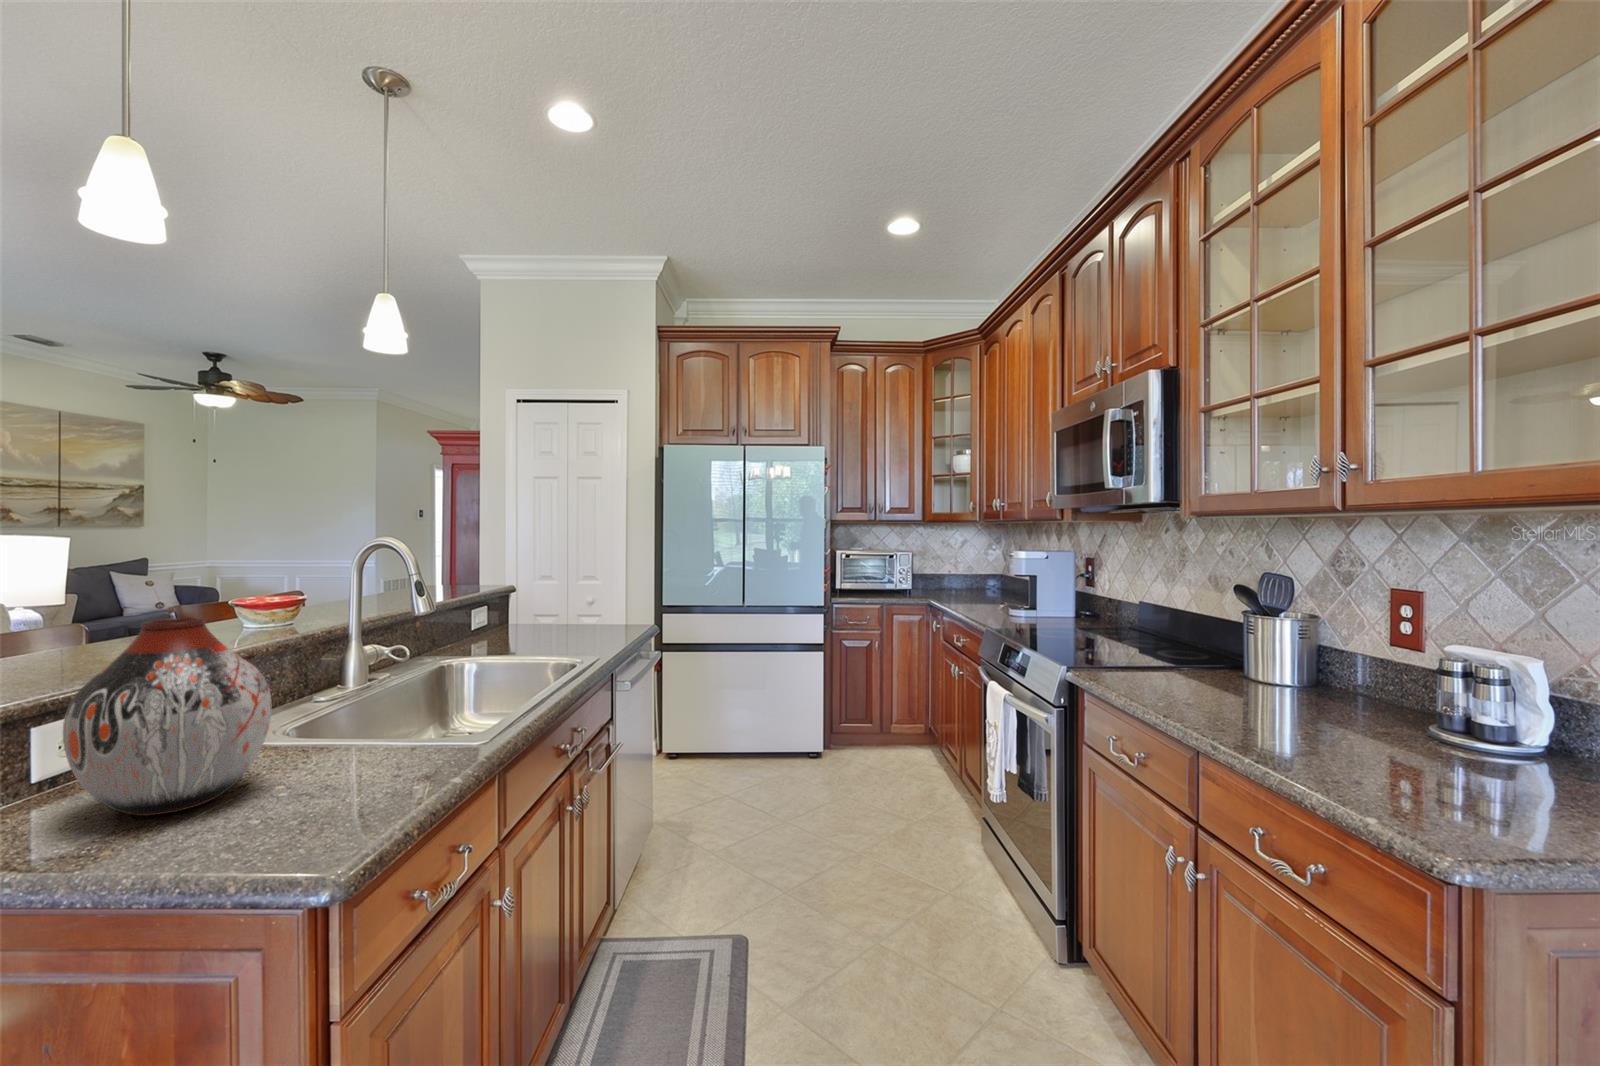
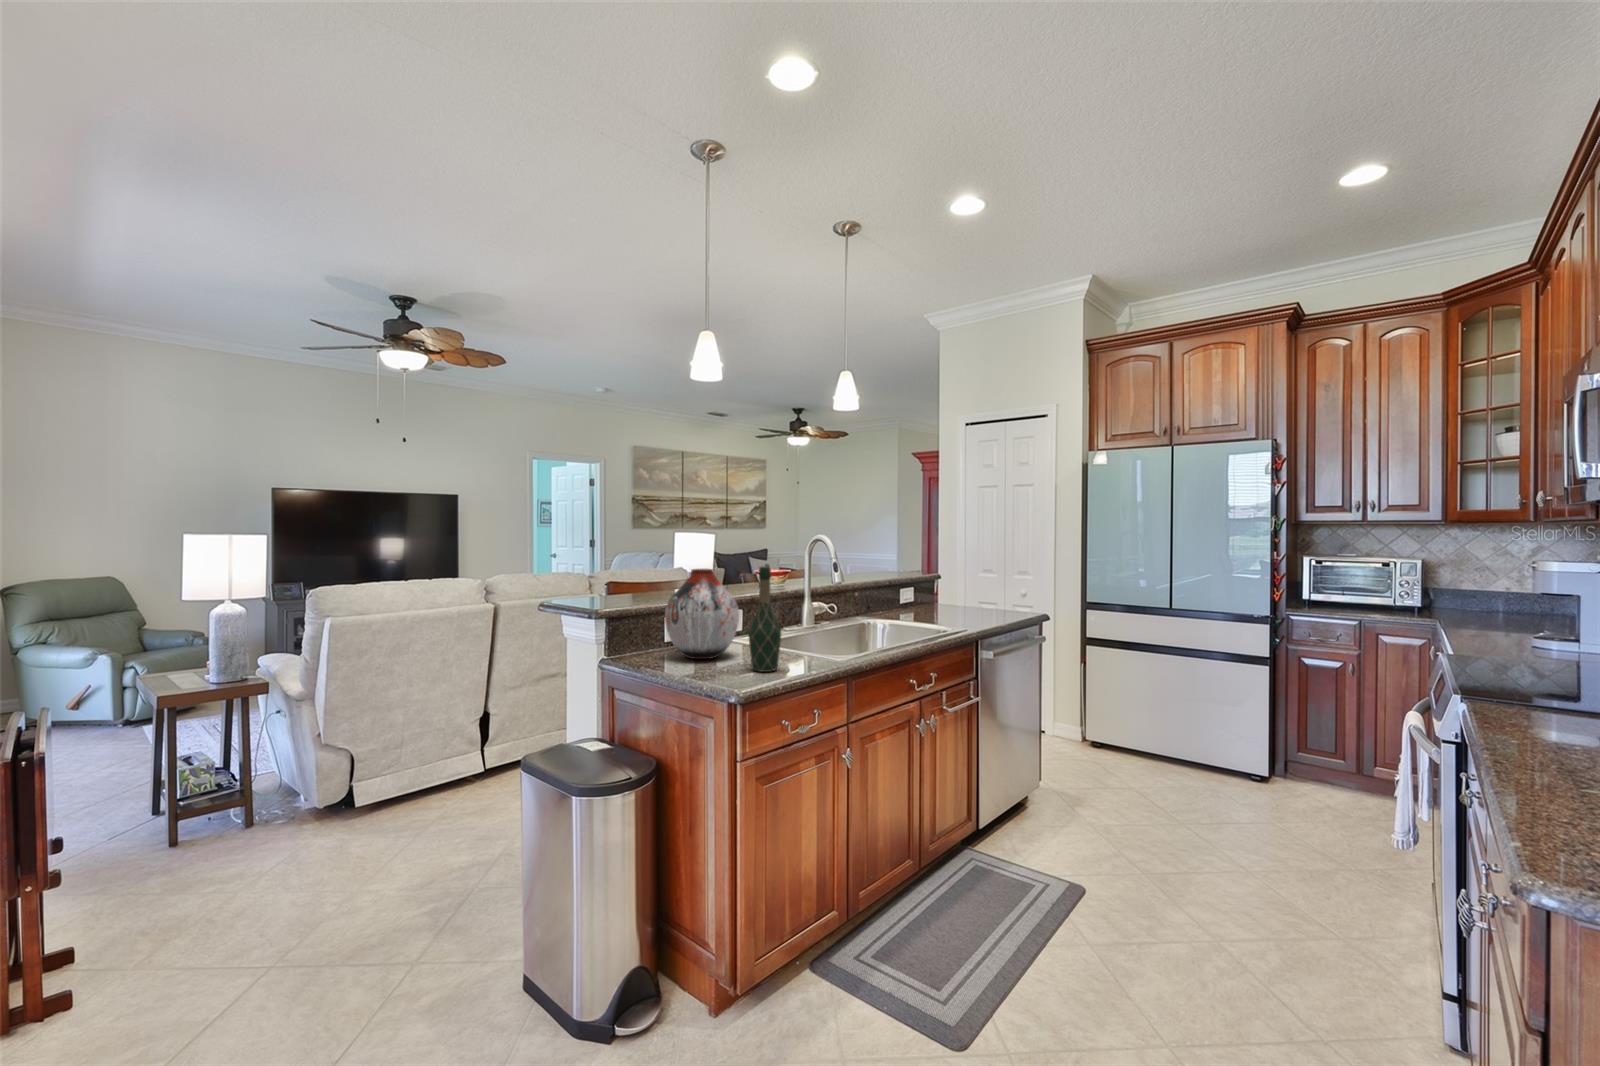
wine bottle: none [324,607,399,812] -> present [748,567,781,672]

